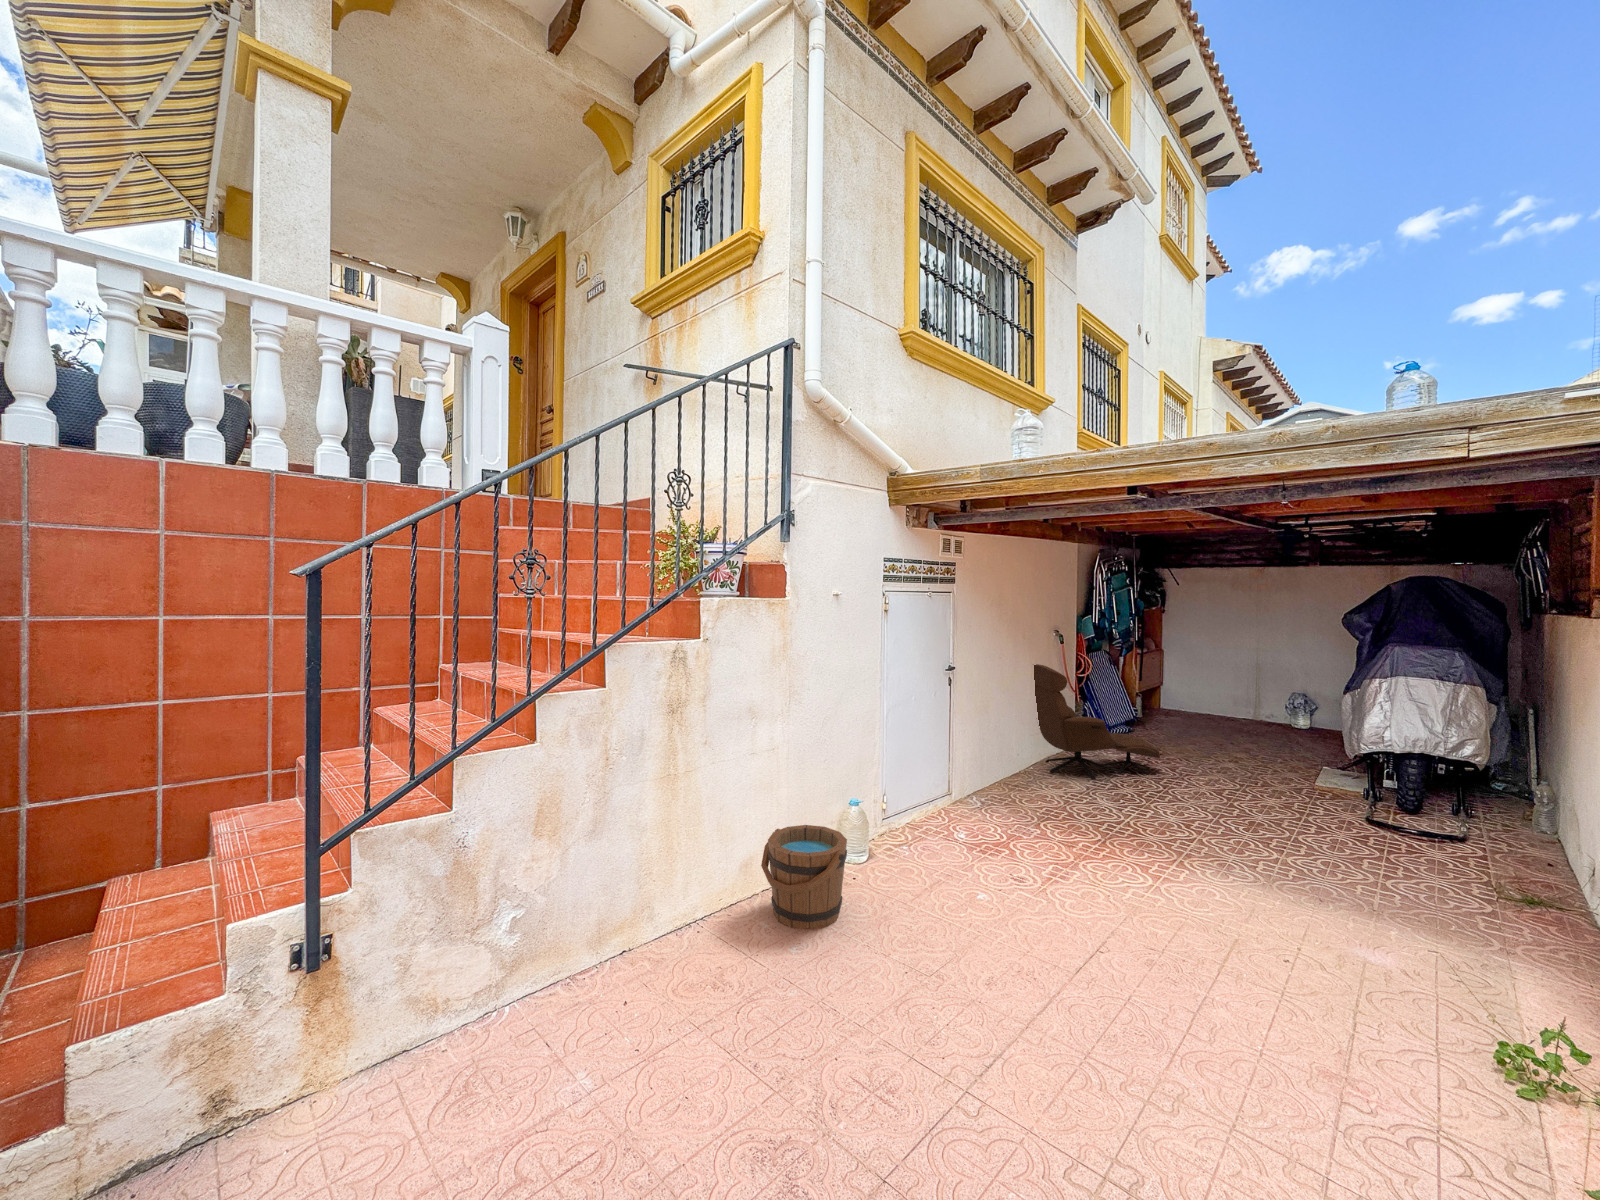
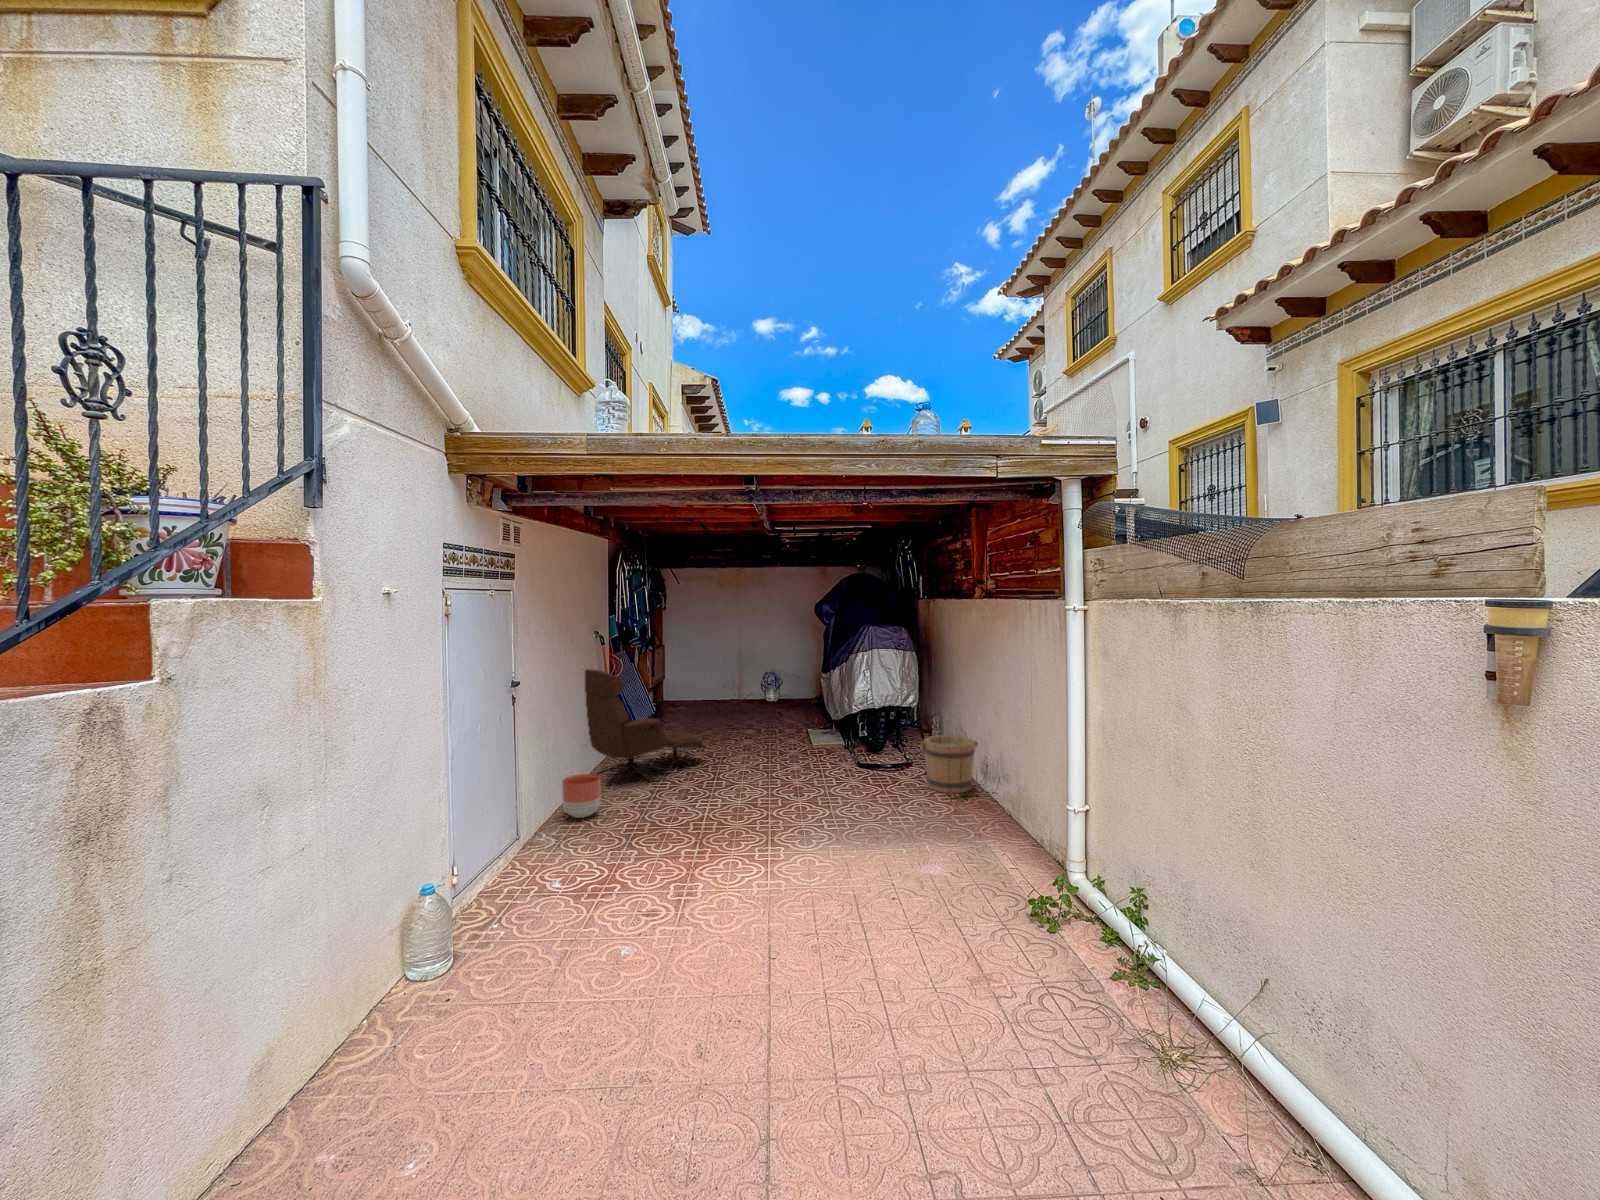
planter: none [997,755,1031,793] -> present [562,774,601,818]
bucket: present [761,825,847,930] -> present [920,735,978,793]

